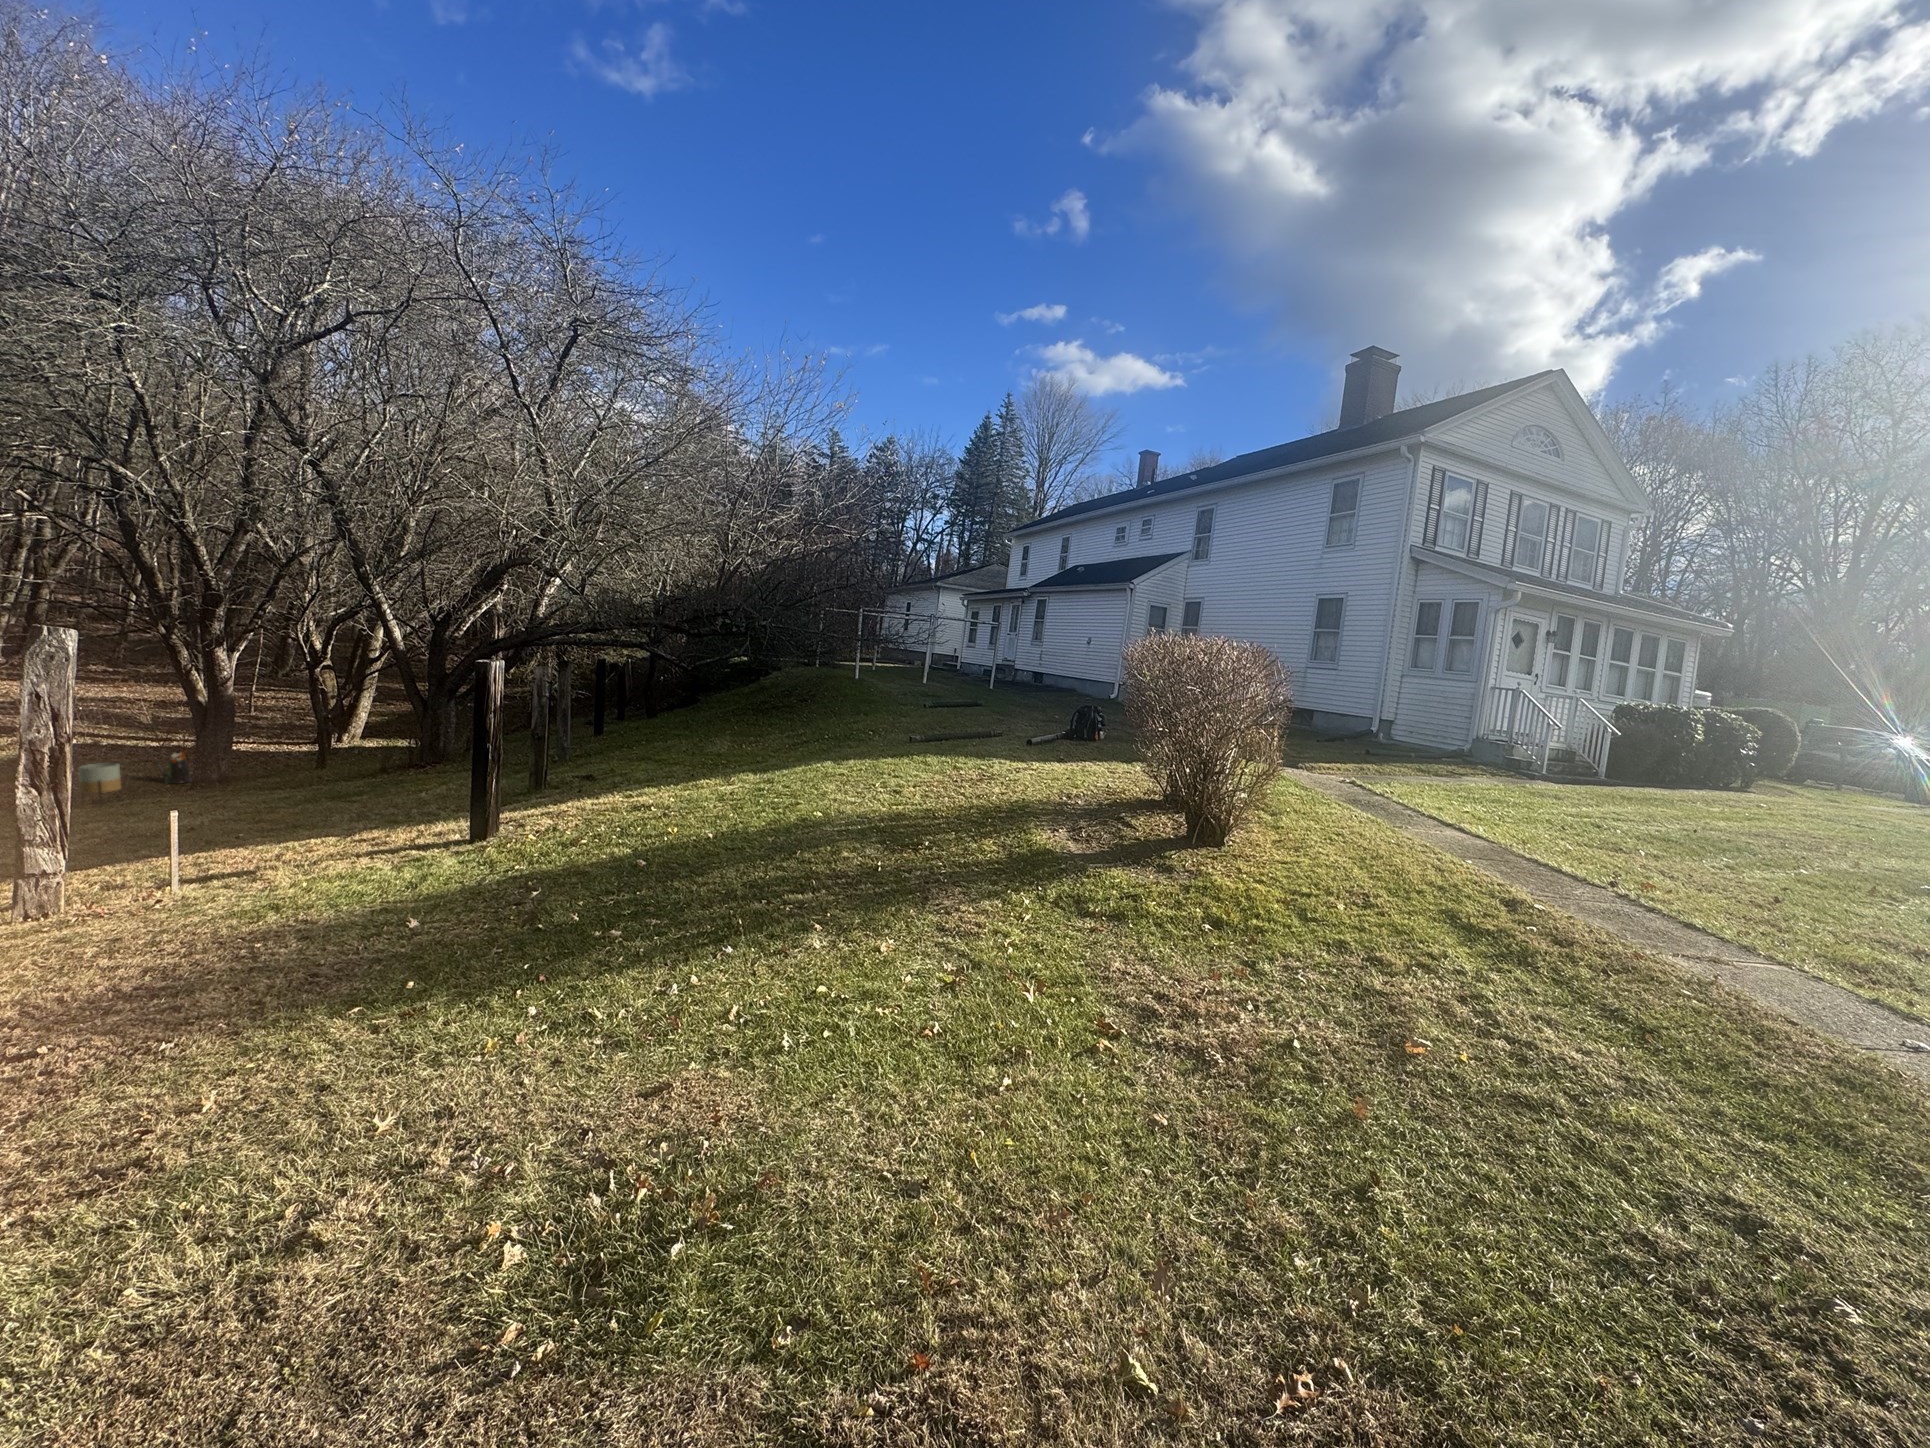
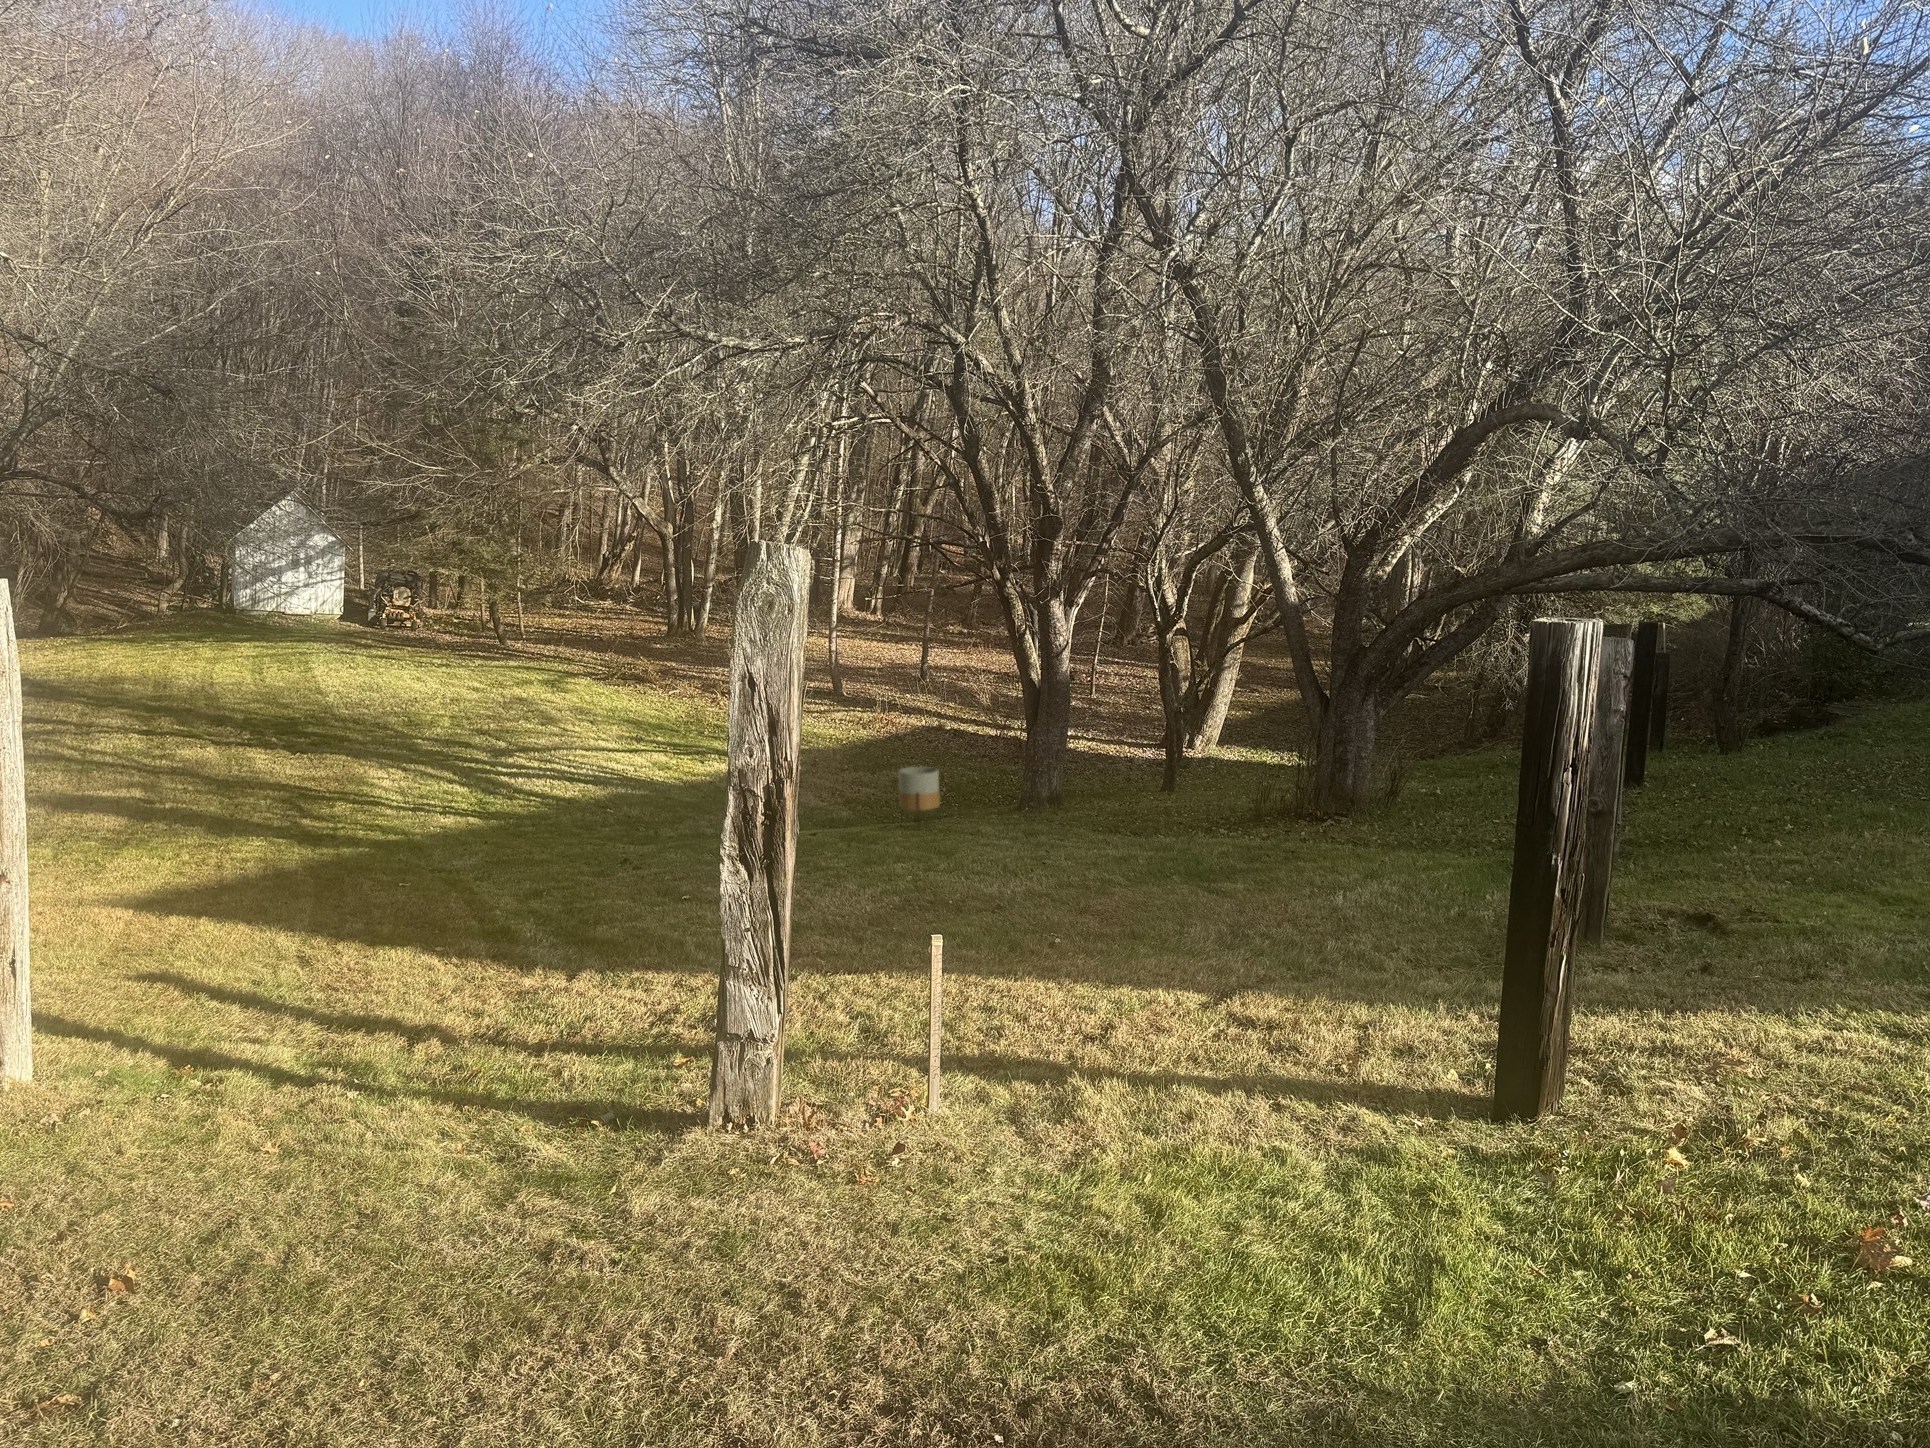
watering can: present [156,751,191,784] -> none [981,751,1022,802]

